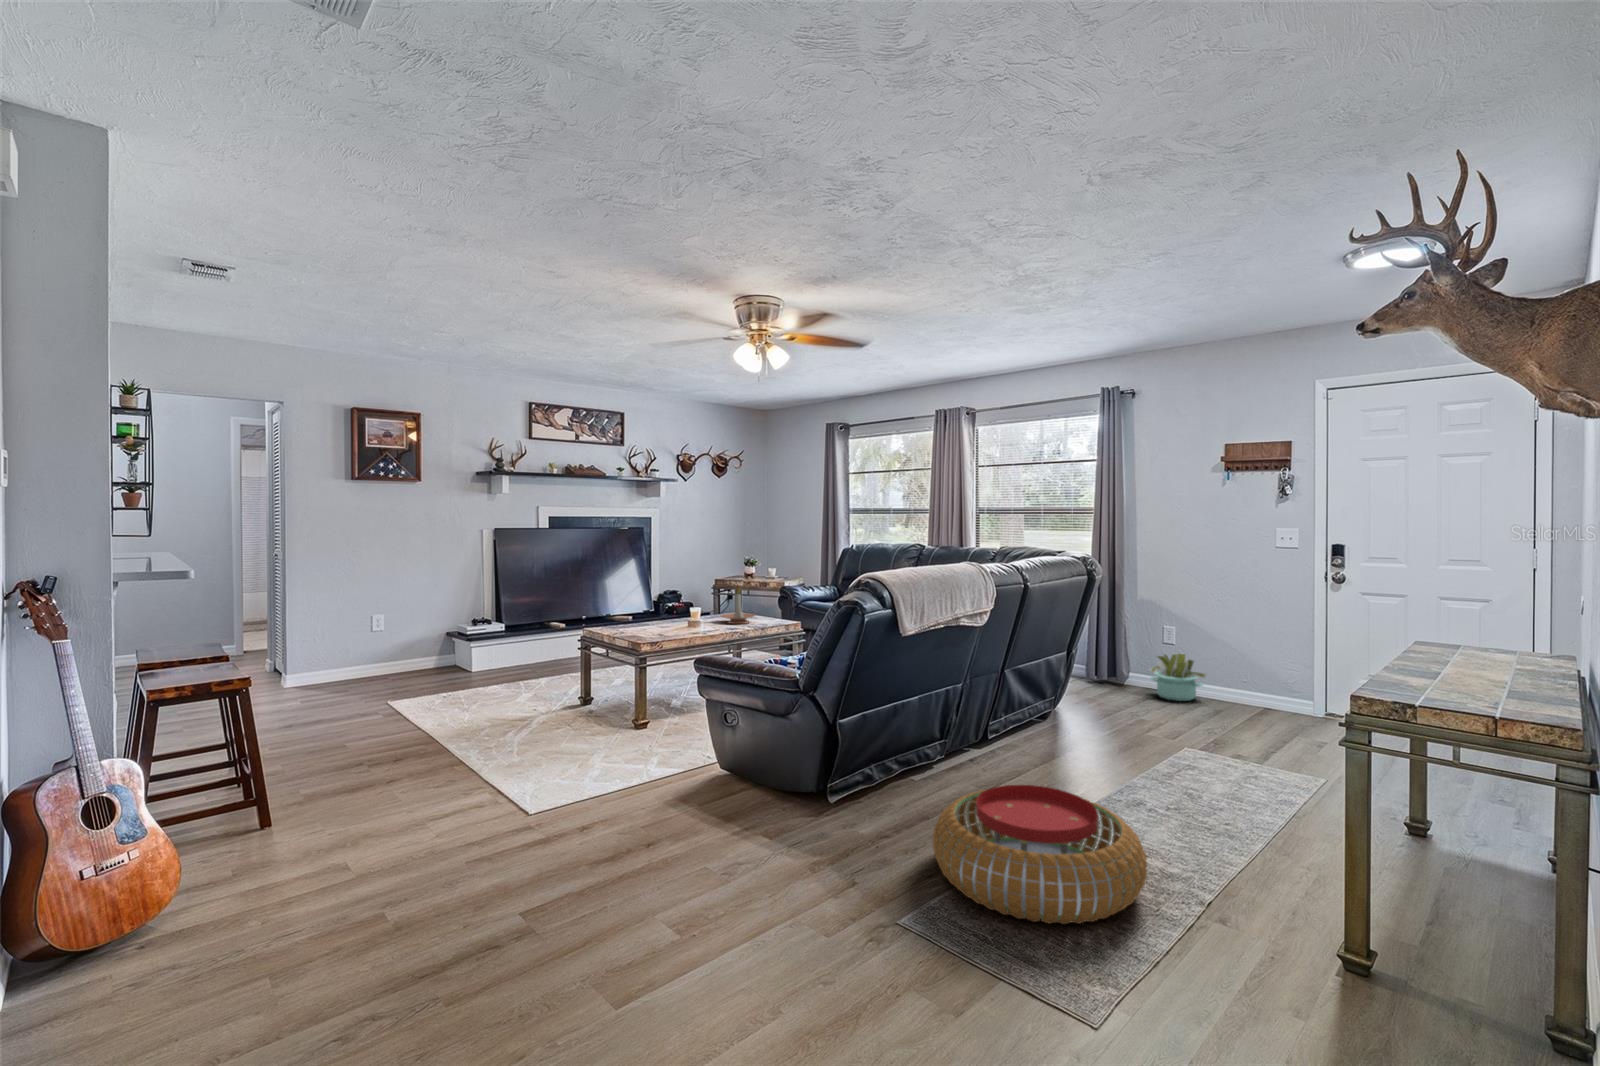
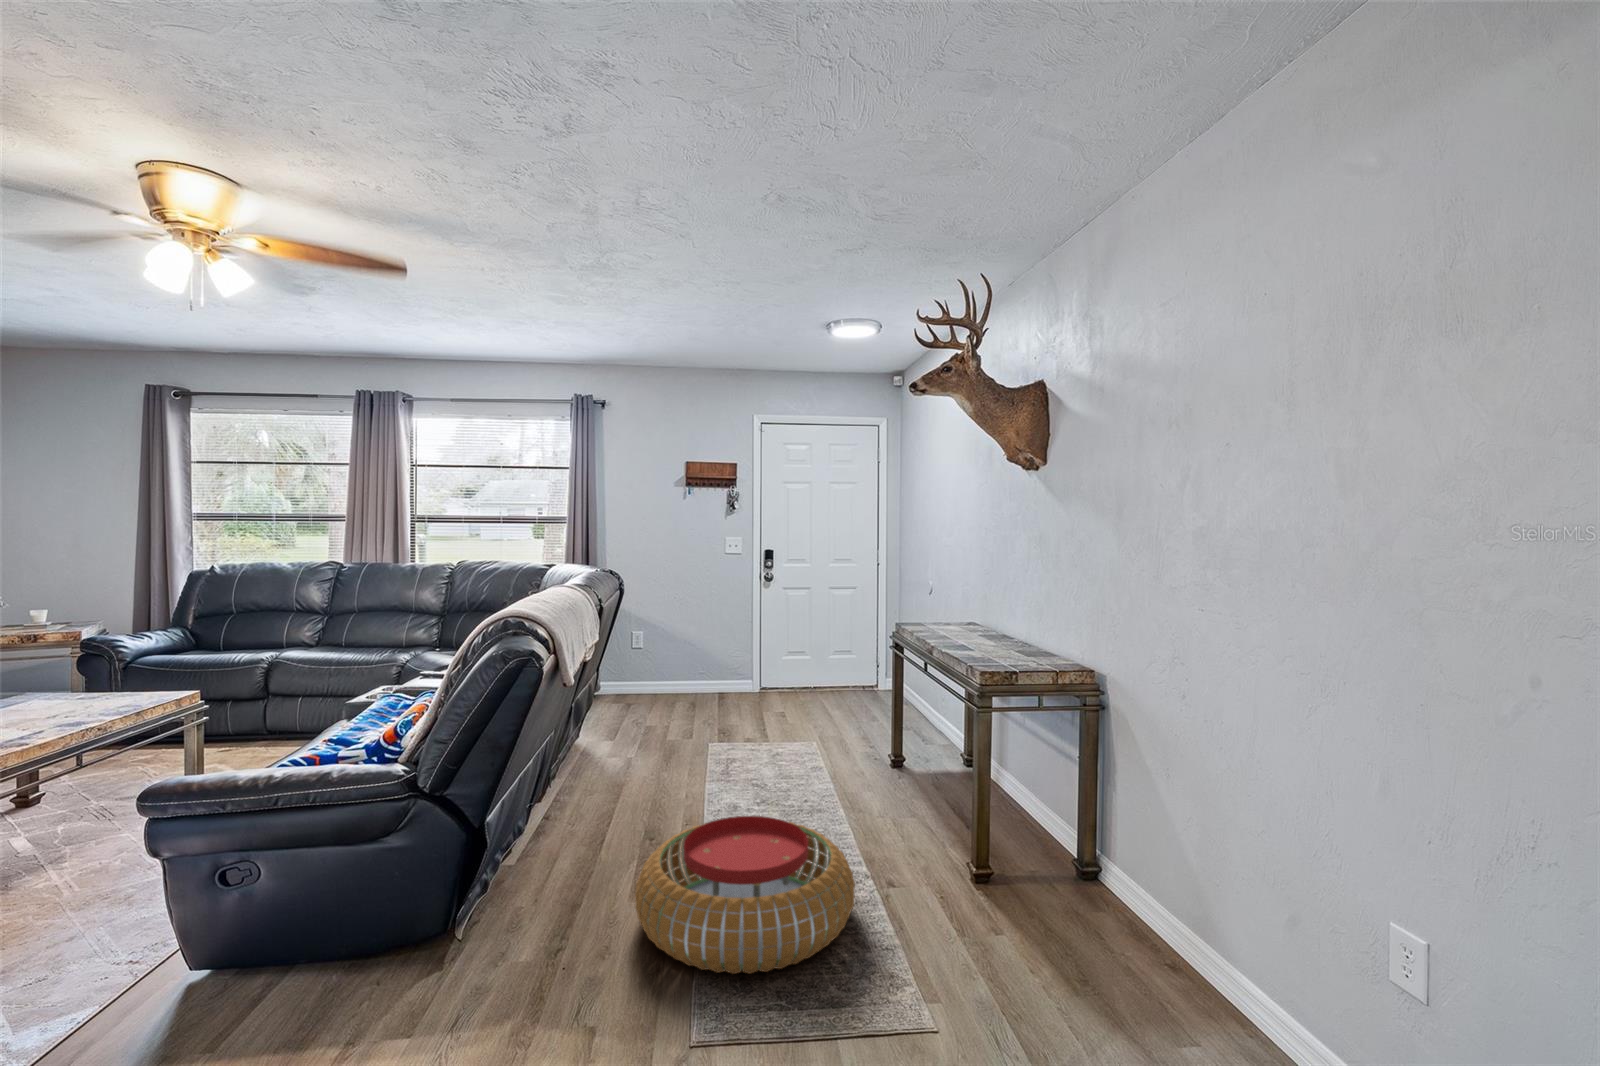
candle holder: present [721,585,755,624] -> none [51,639,138,712]
decorative plant: present [1150,653,1206,701] -> none [627,656,678,702]

